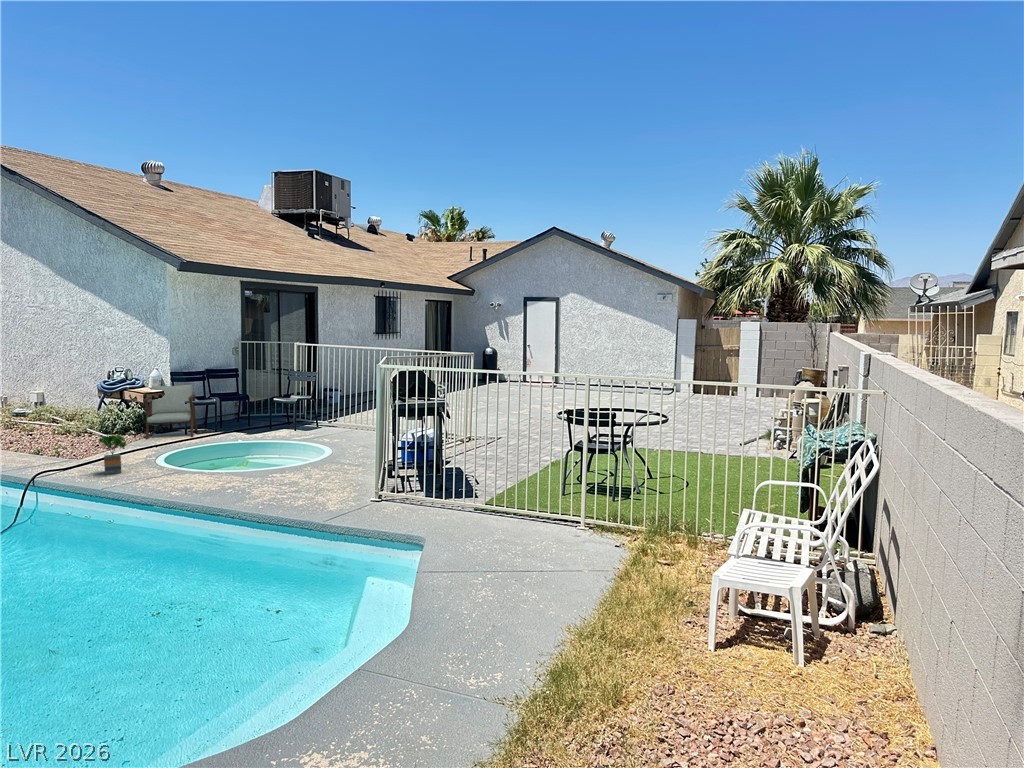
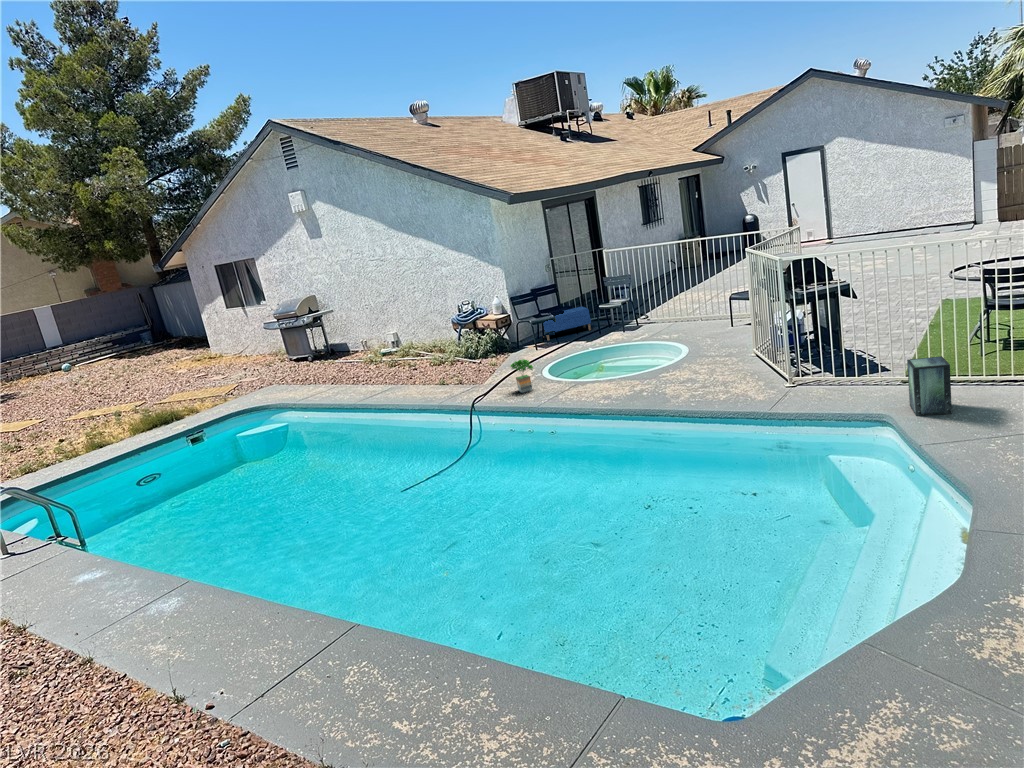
lounge chair: present [143,385,198,439] -> none [498,305,544,359]
bench: none [210,398,268,428] -> present [543,307,591,341]
storage box: none [447,480,485,543] -> present [907,356,952,416]

